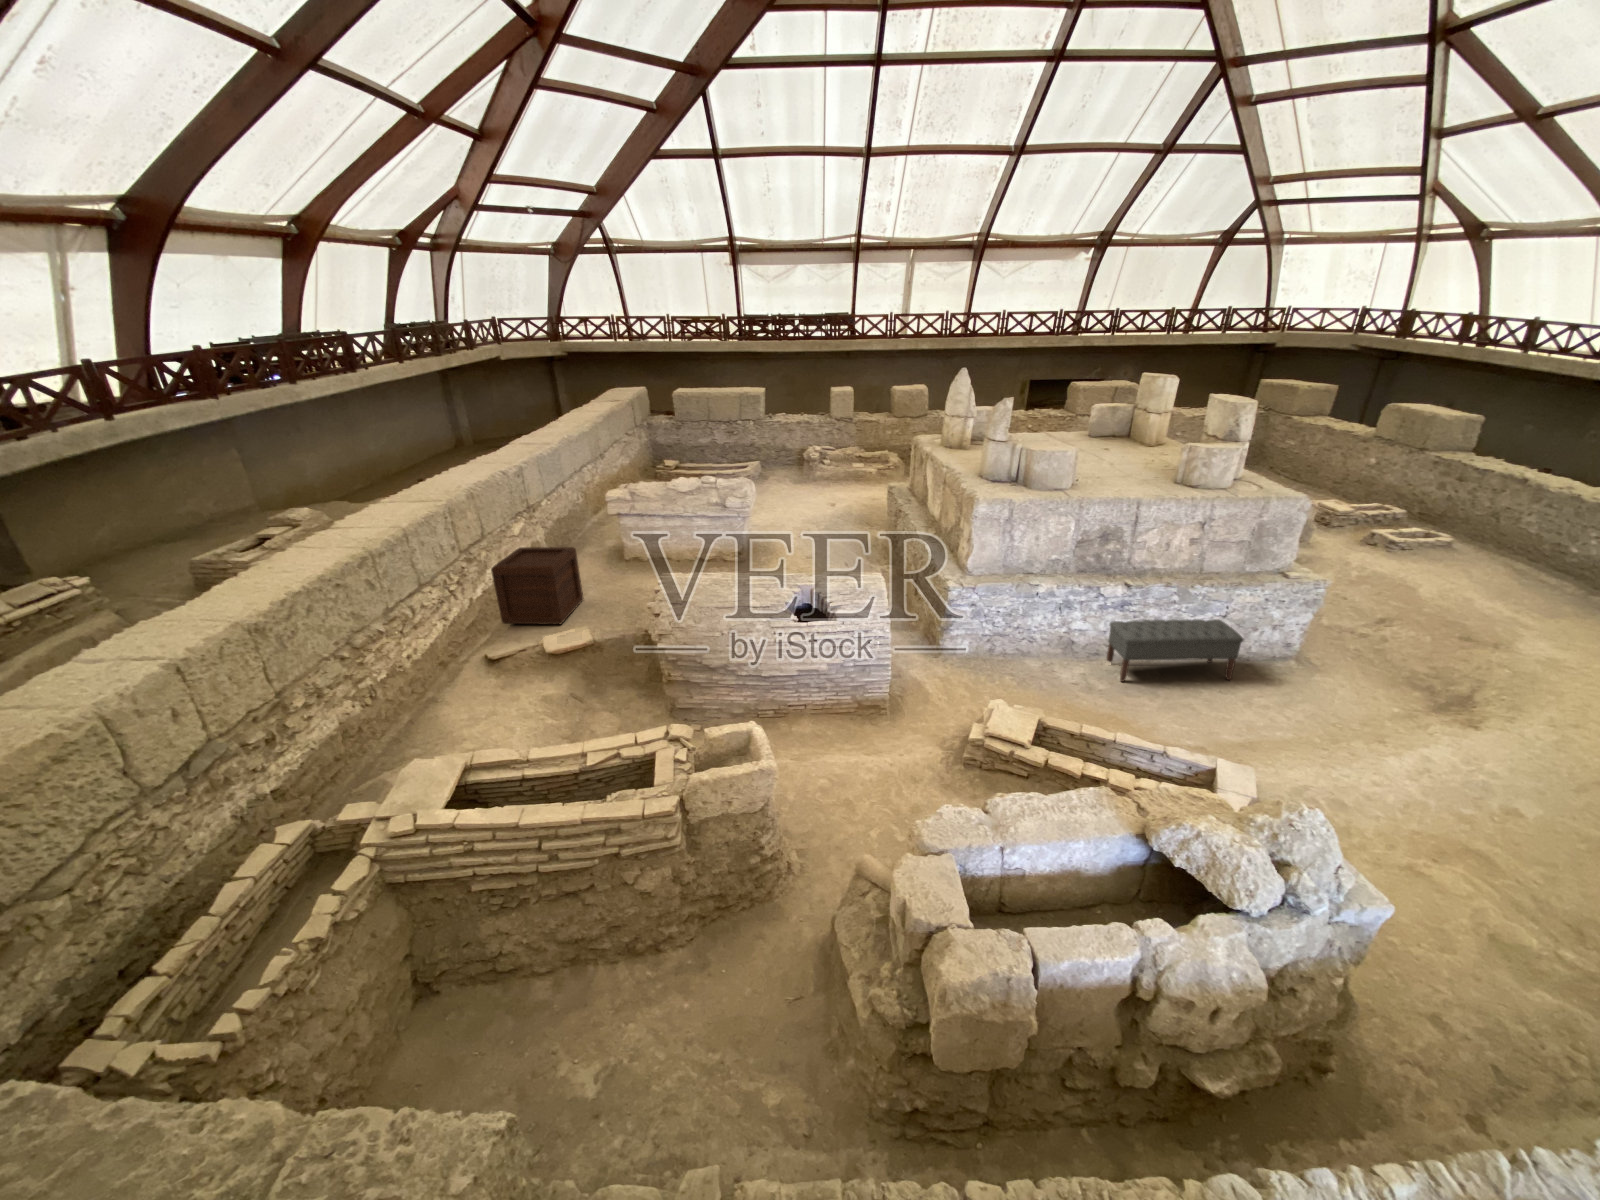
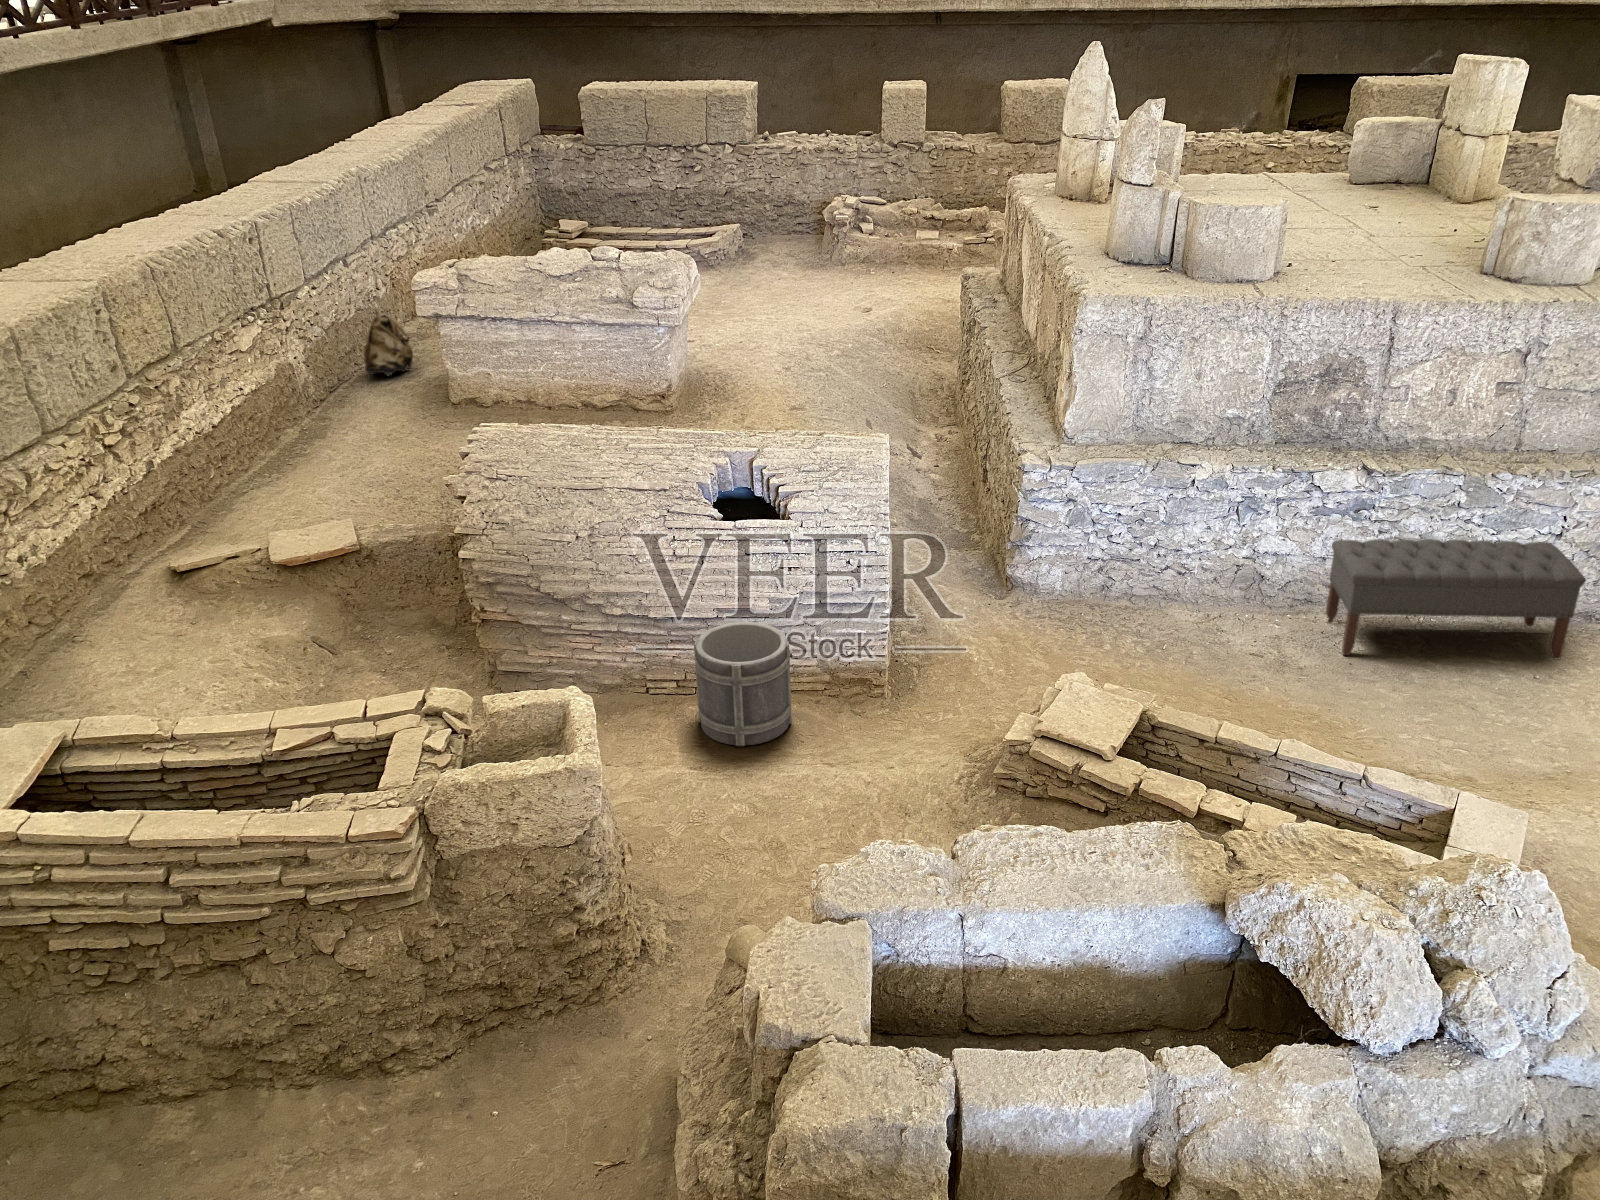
backpack: none [575,510,603,546] -> present [364,309,413,377]
wooden crate: present [491,547,584,624] -> none [181,373,359,515]
bucket: none [793,677,845,746] -> present [694,622,792,746]

